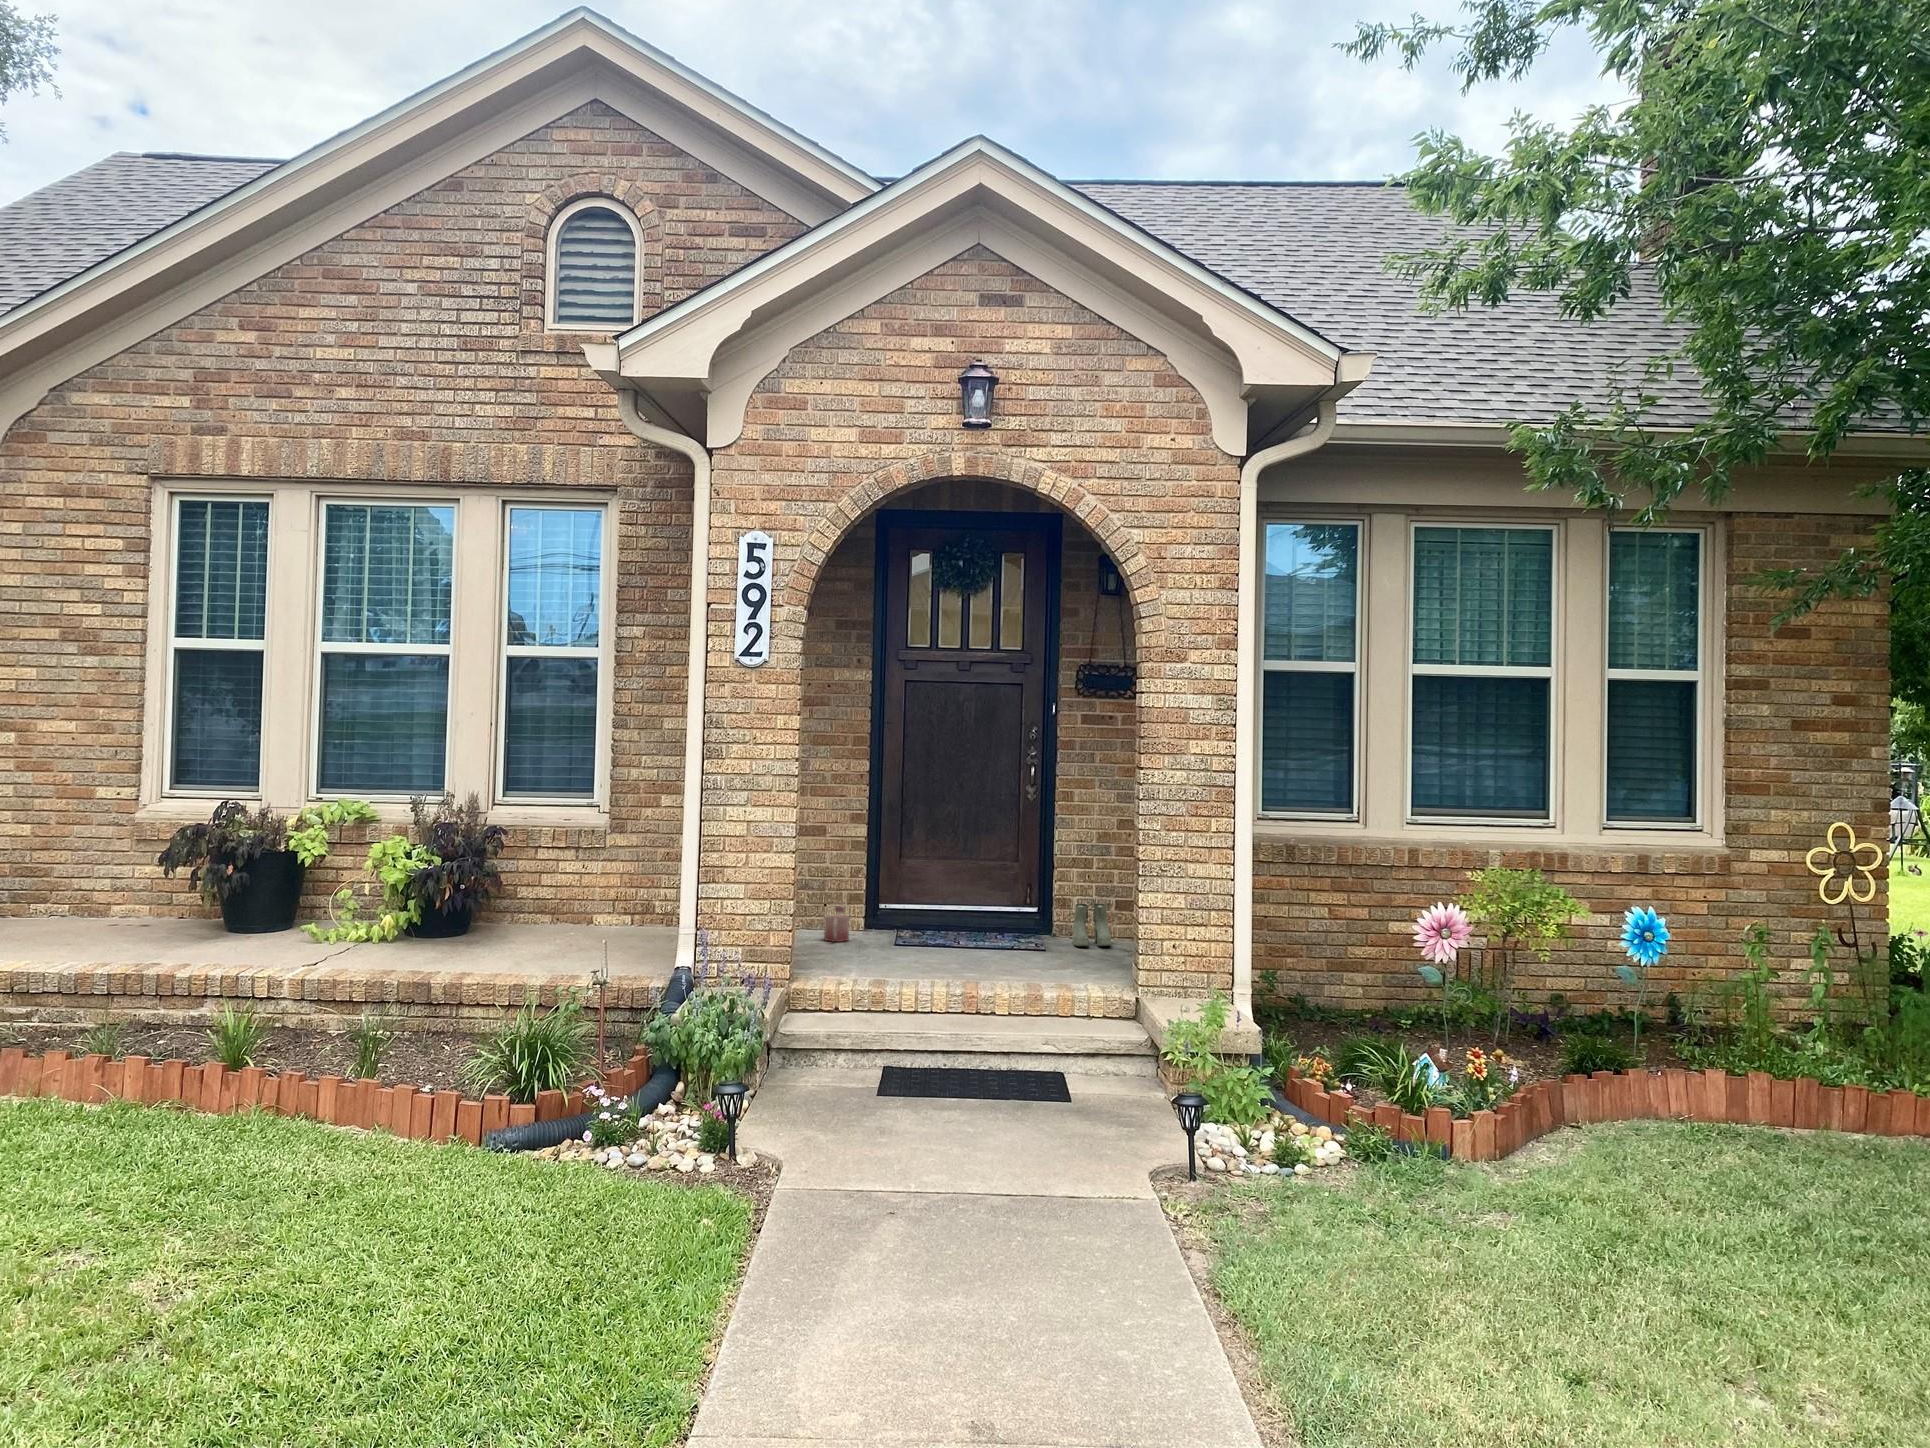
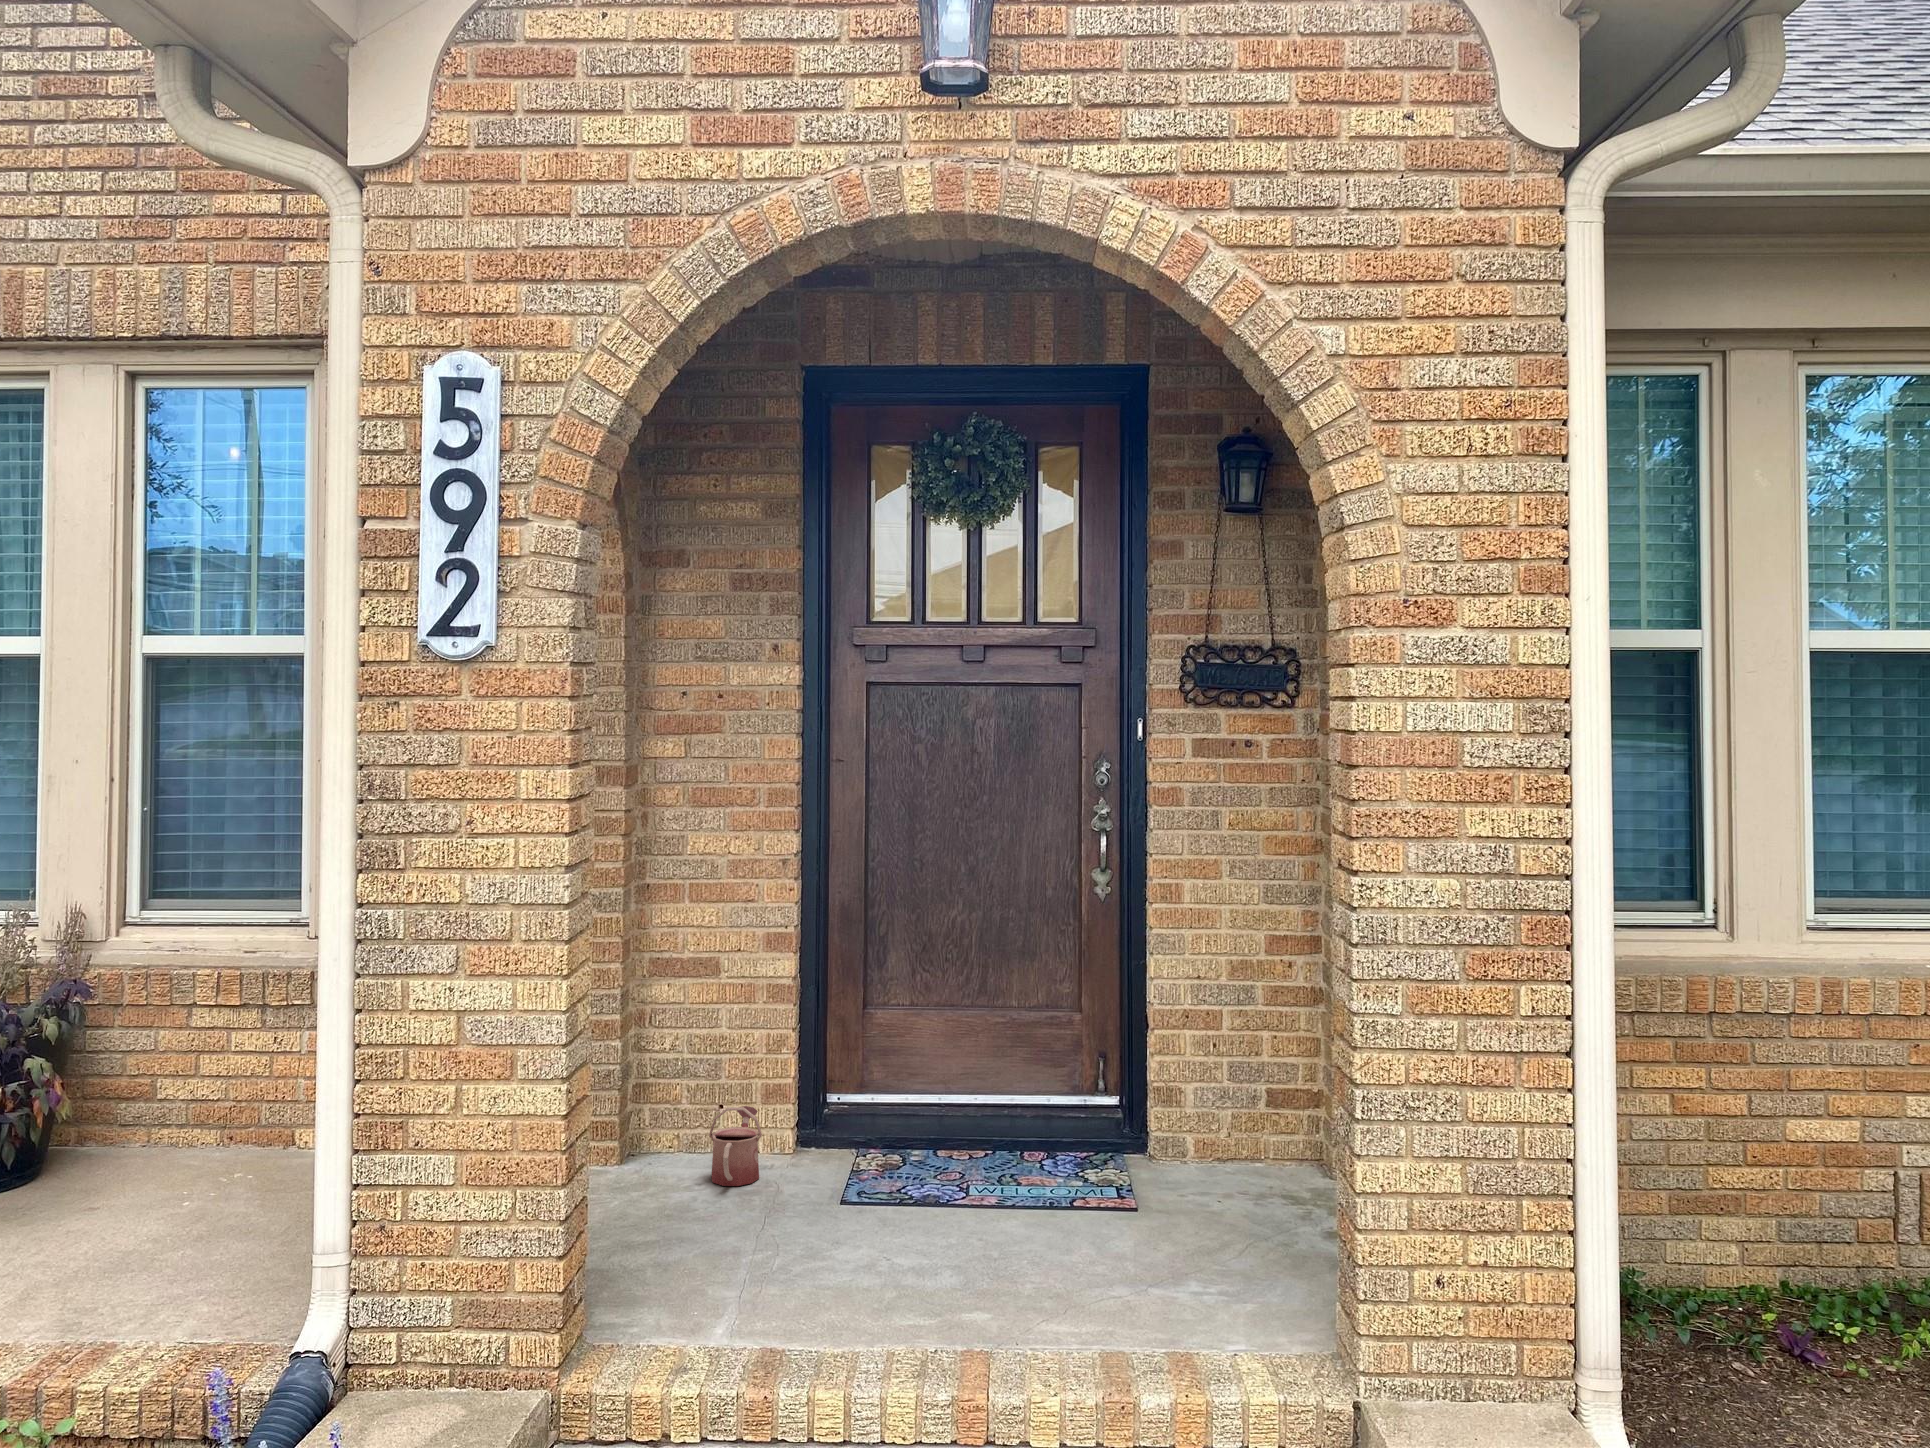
boots: present [1073,904,1111,947] -> none [1185,1096,1261,1190]

